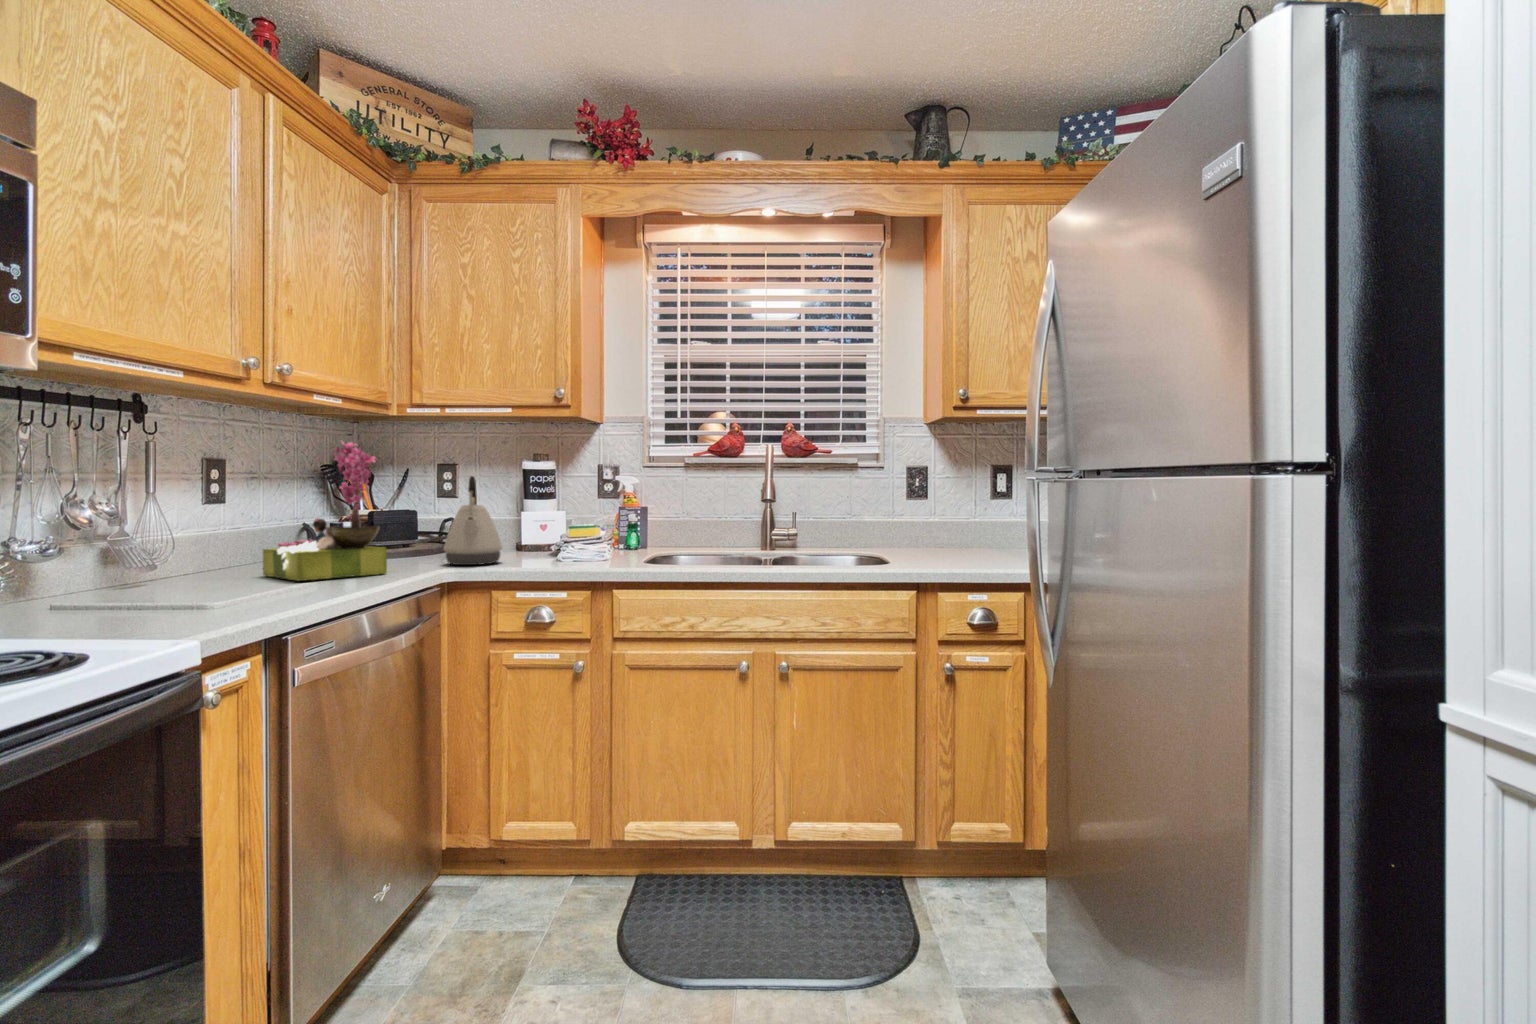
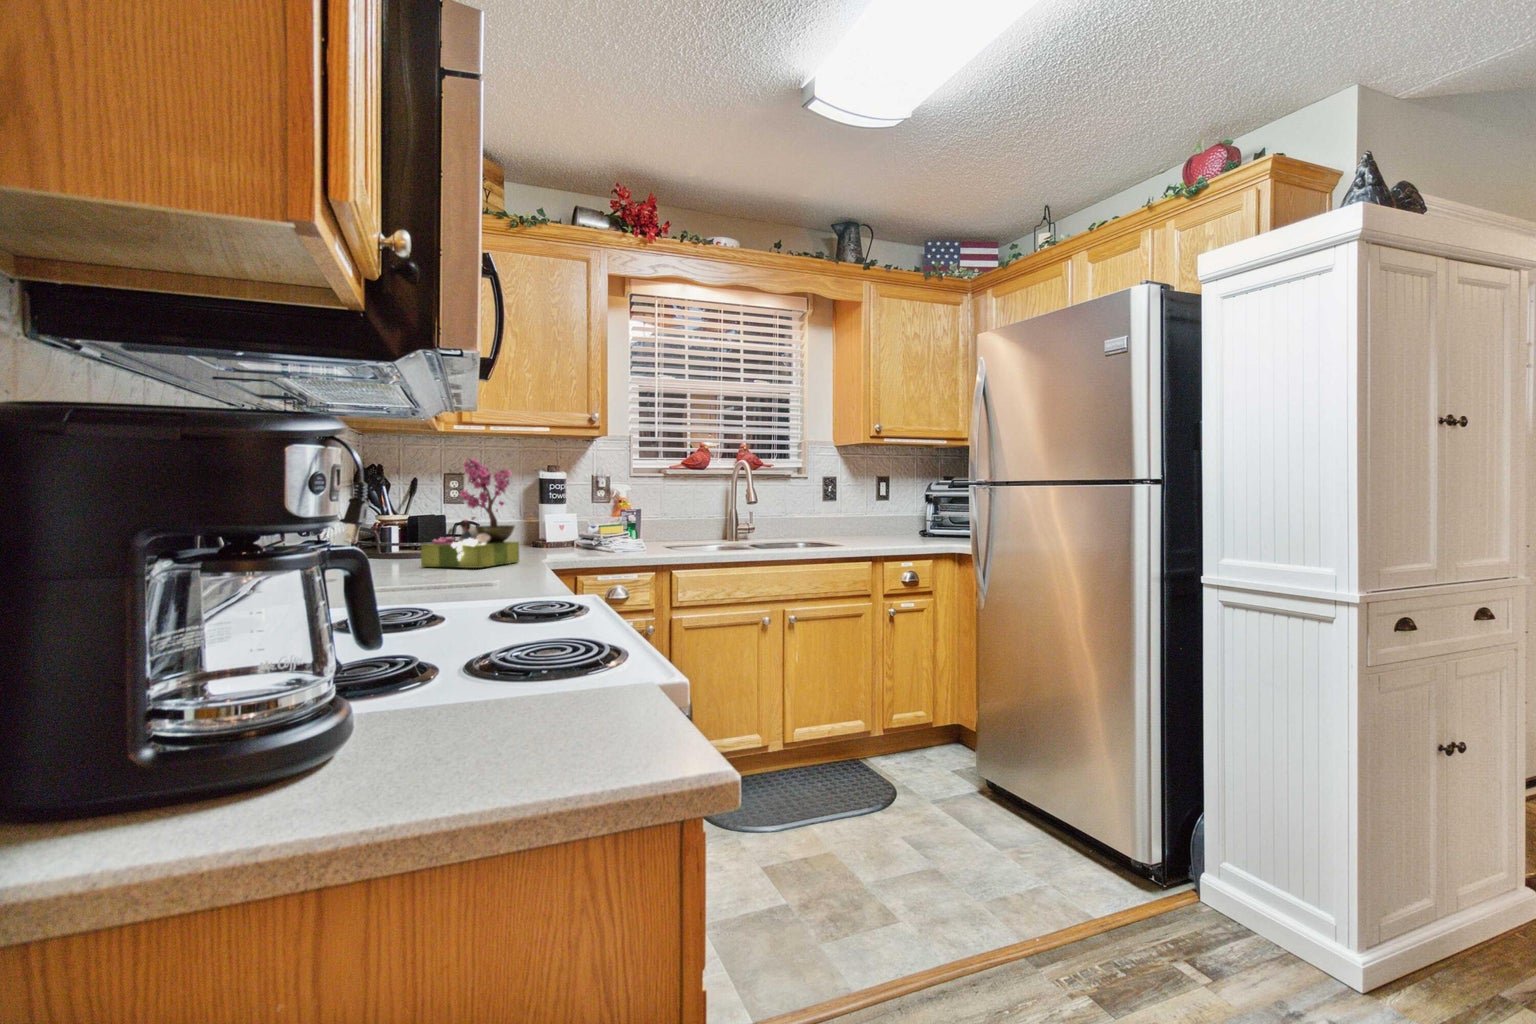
kettle: present [444,476,502,565] -> none [529,485,574,555]

